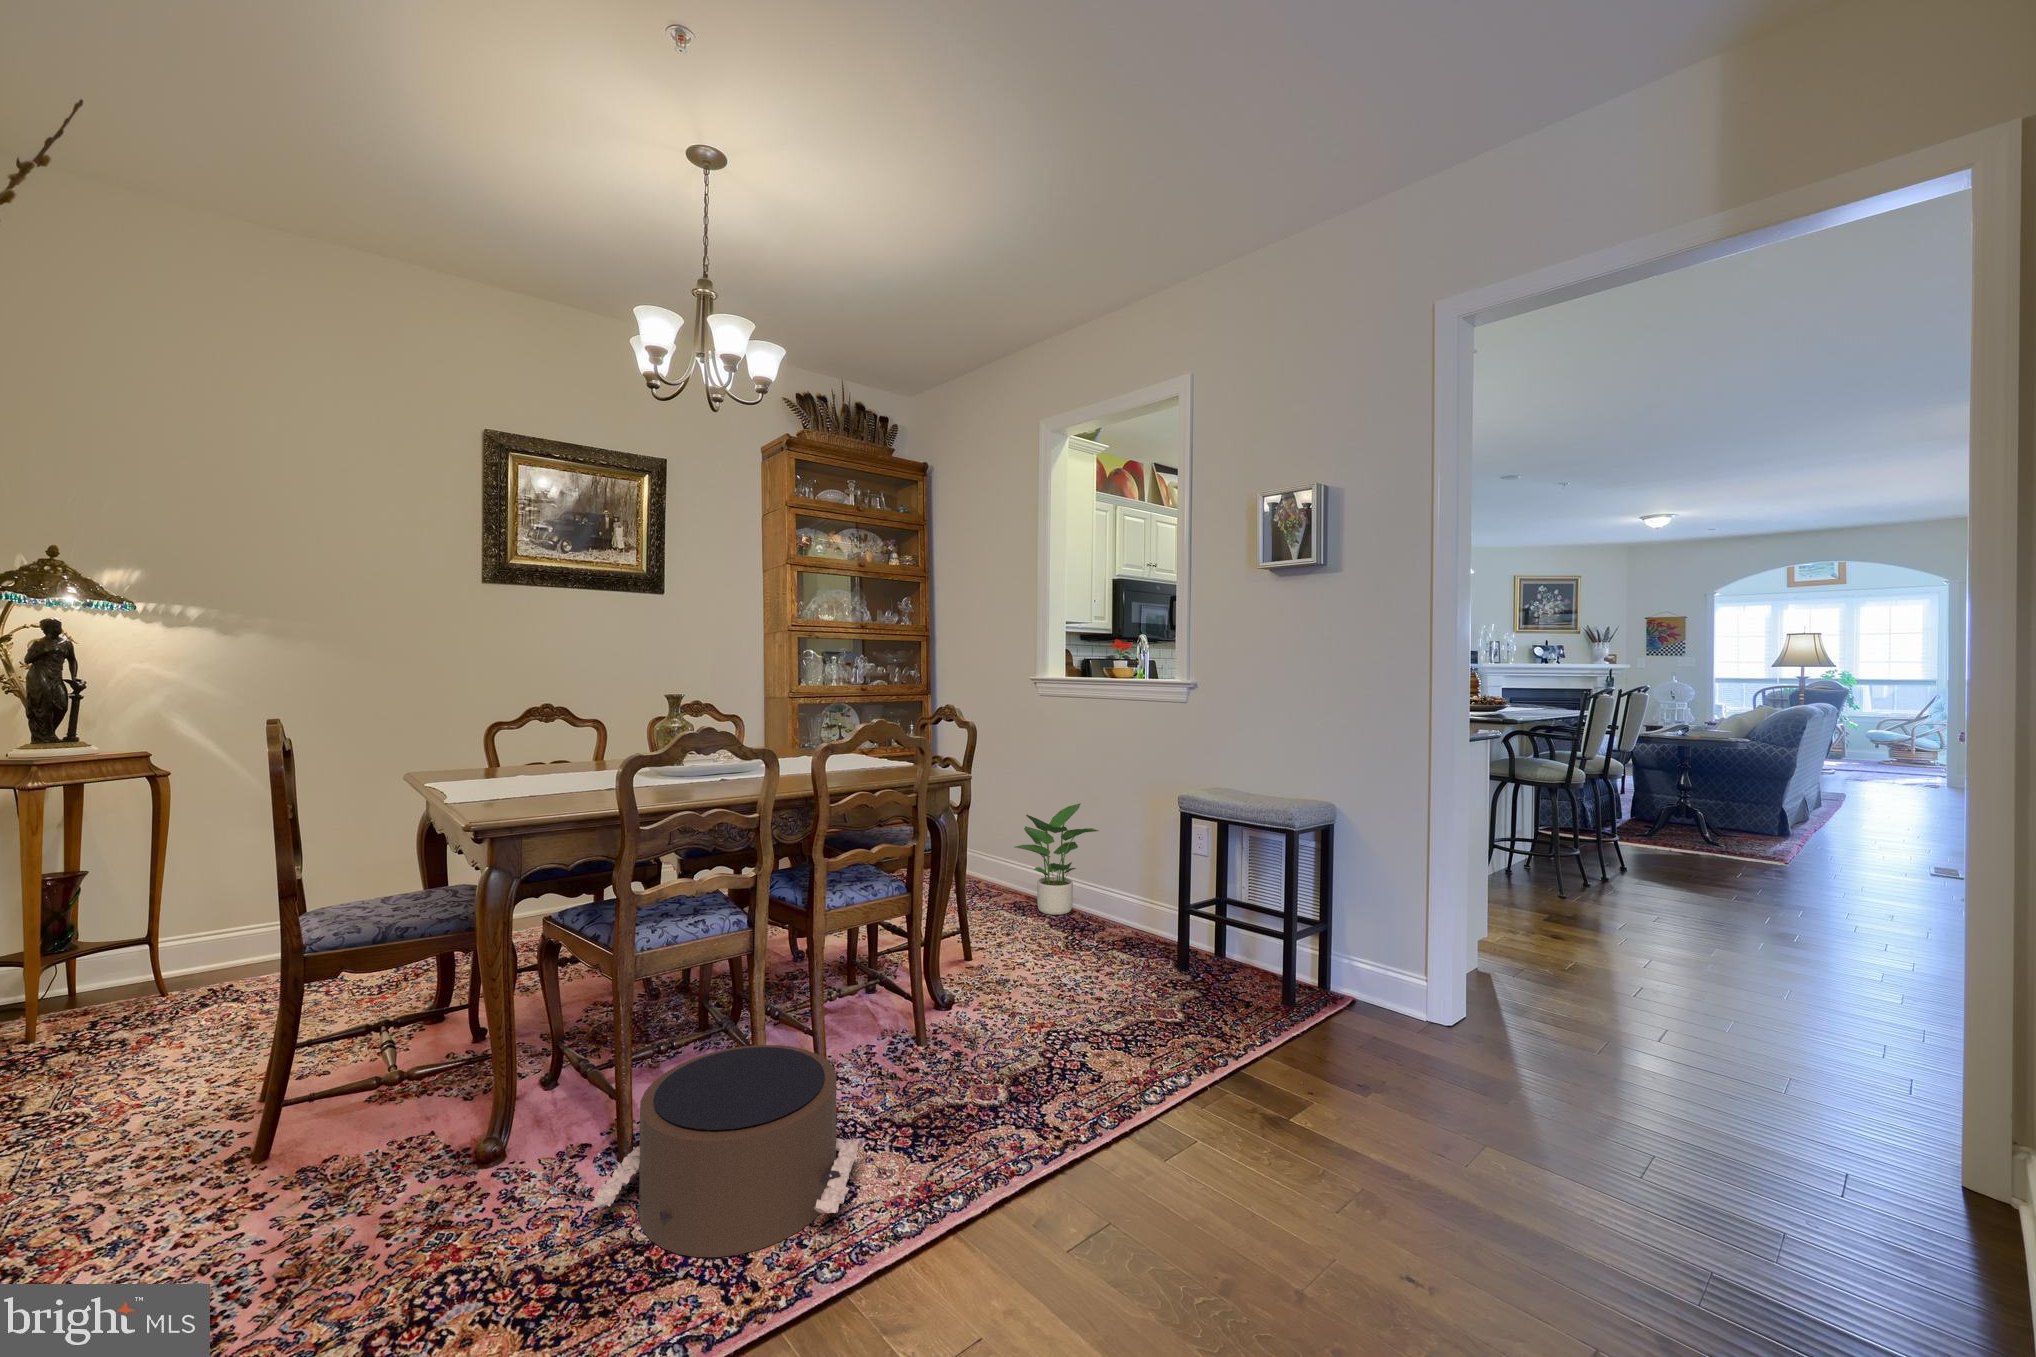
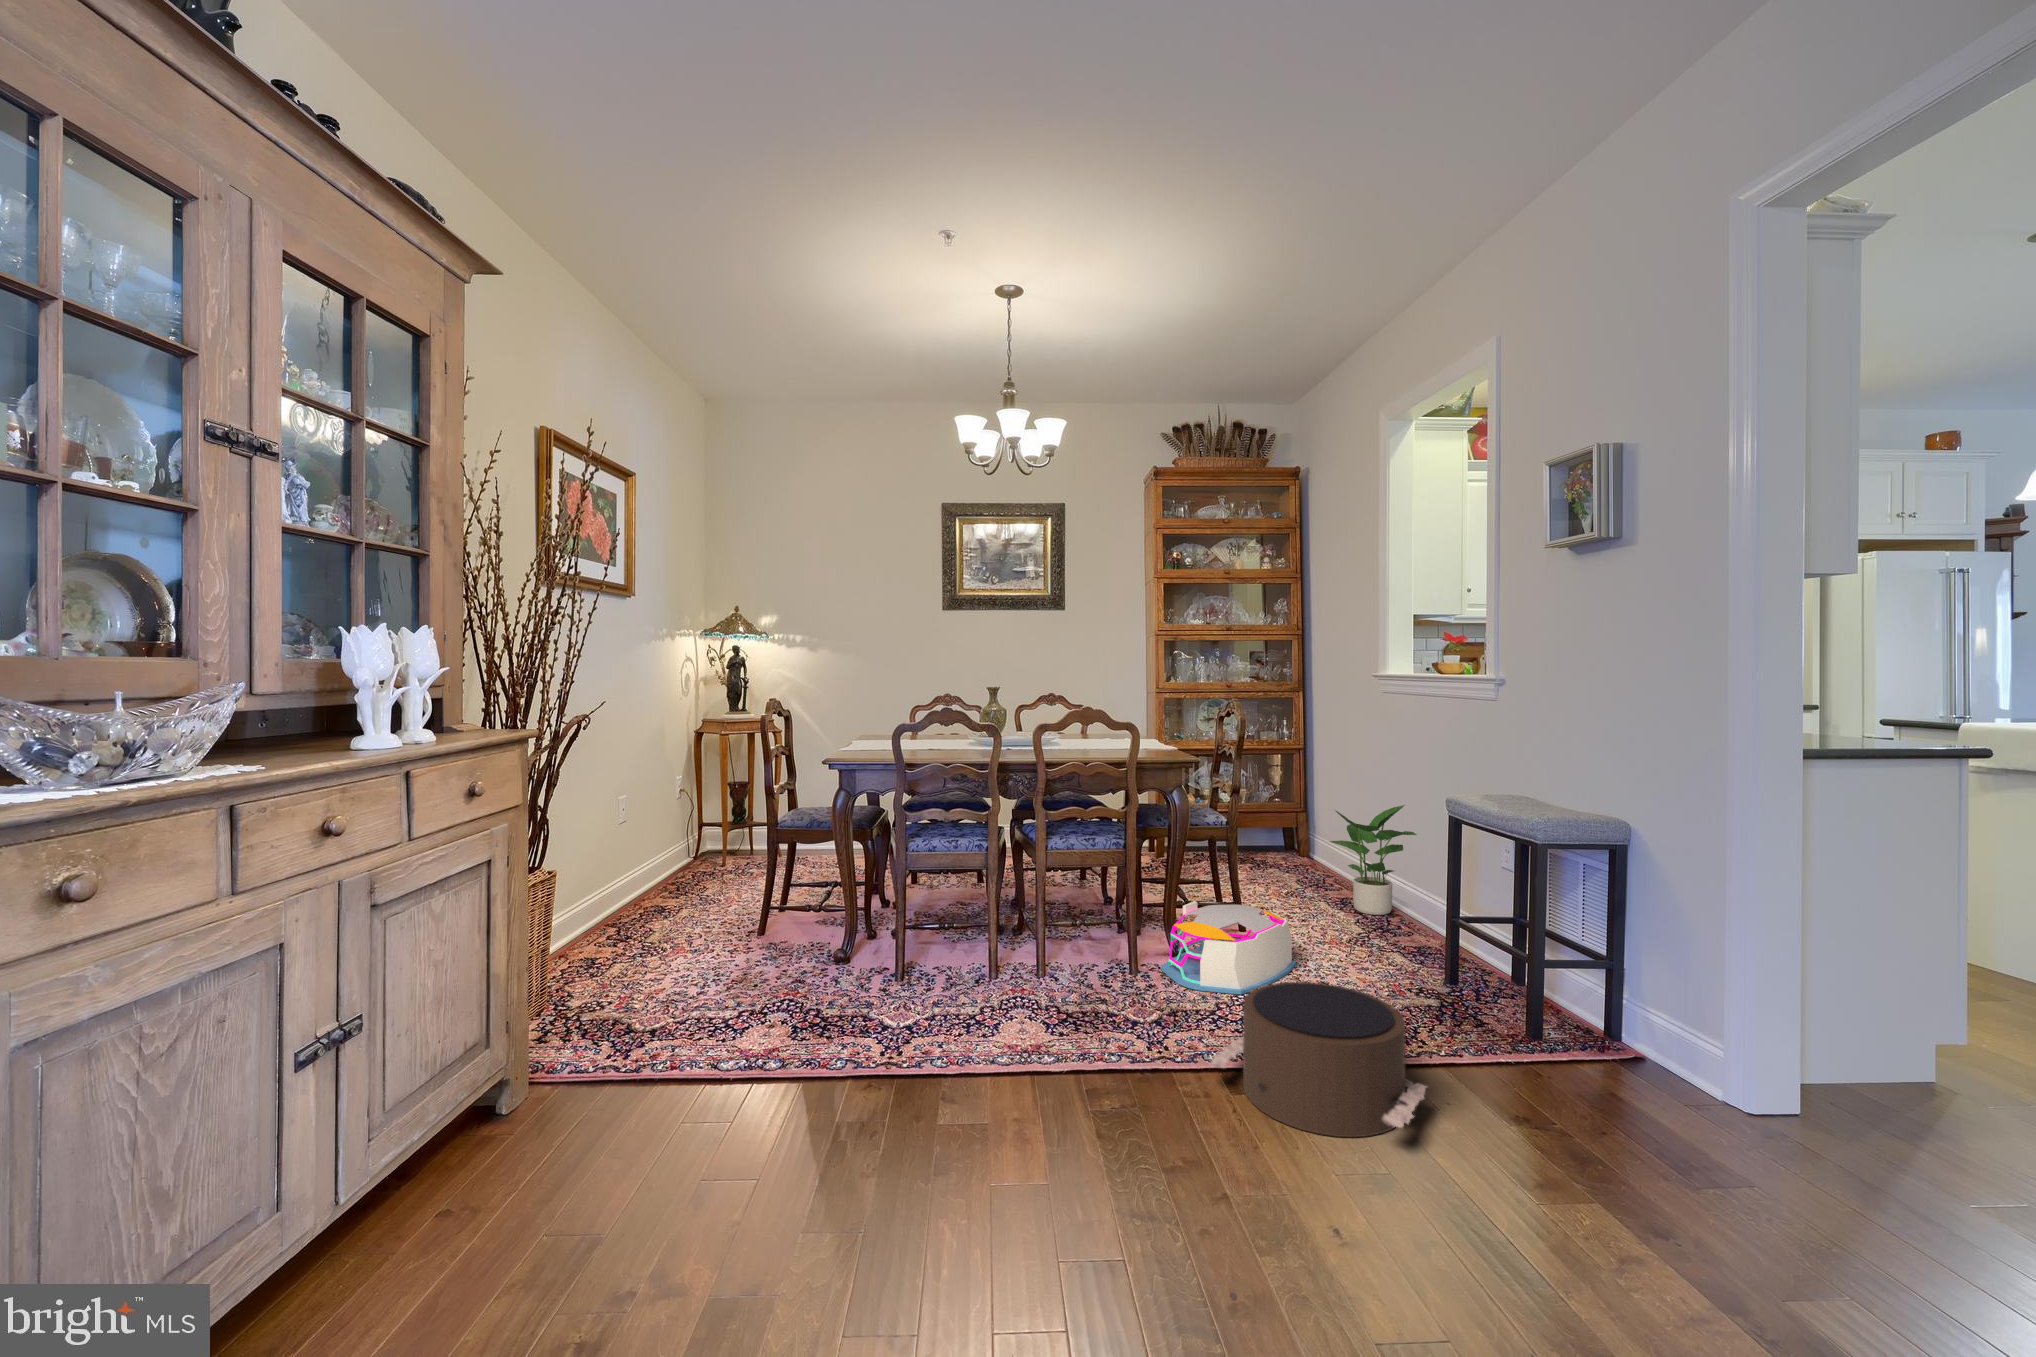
storage bin: none [949,932,1067,1044] -> present [1161,902,1296,995]
pouf: present [591,1045,859,1257] -> present [1211,982,1427,1137]

